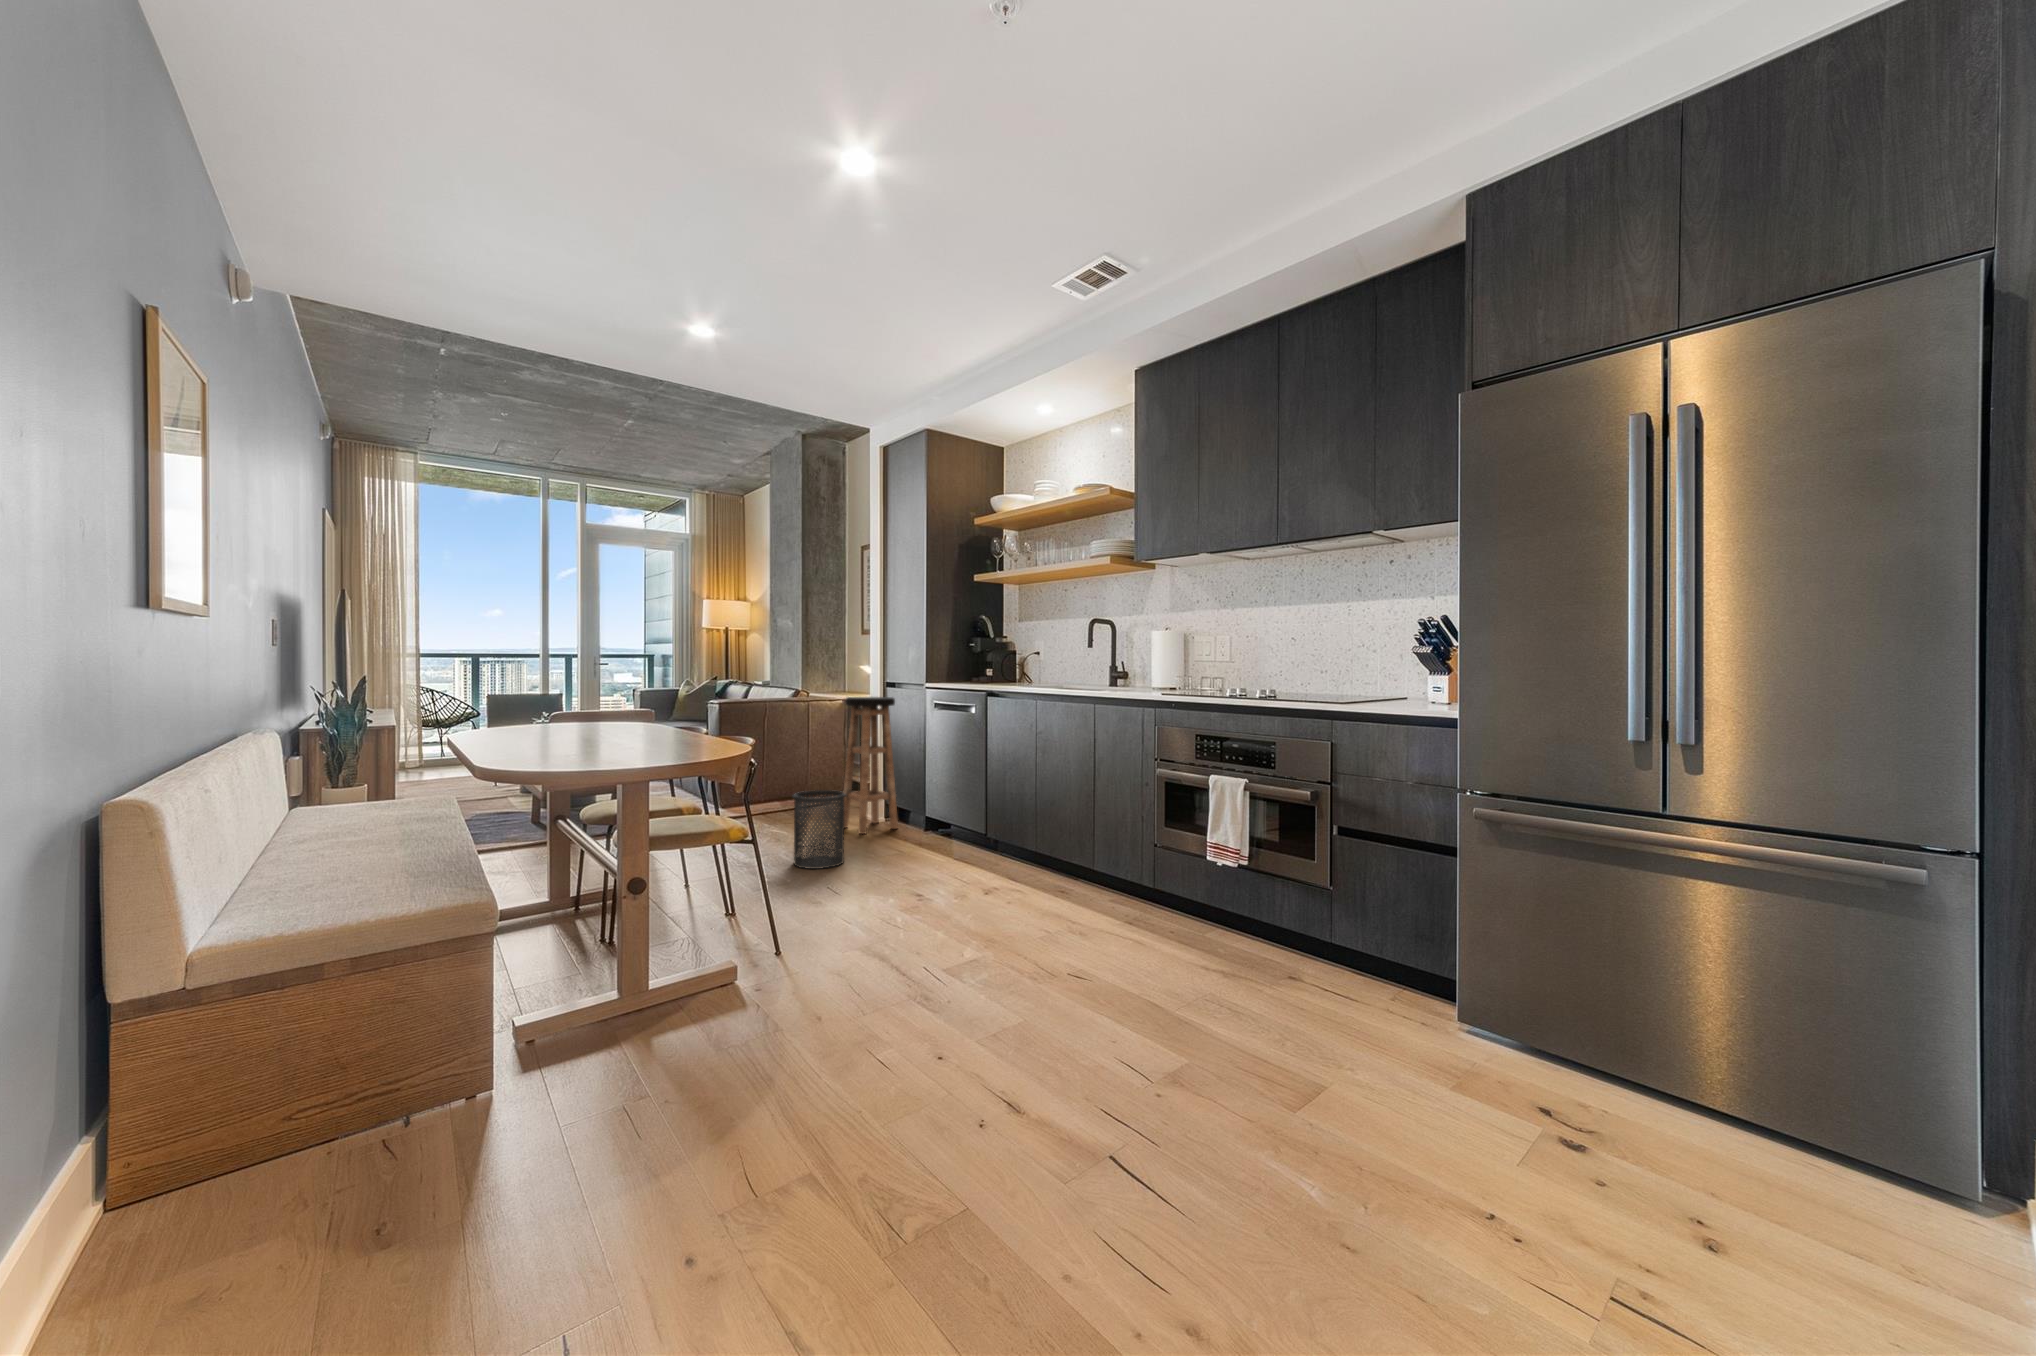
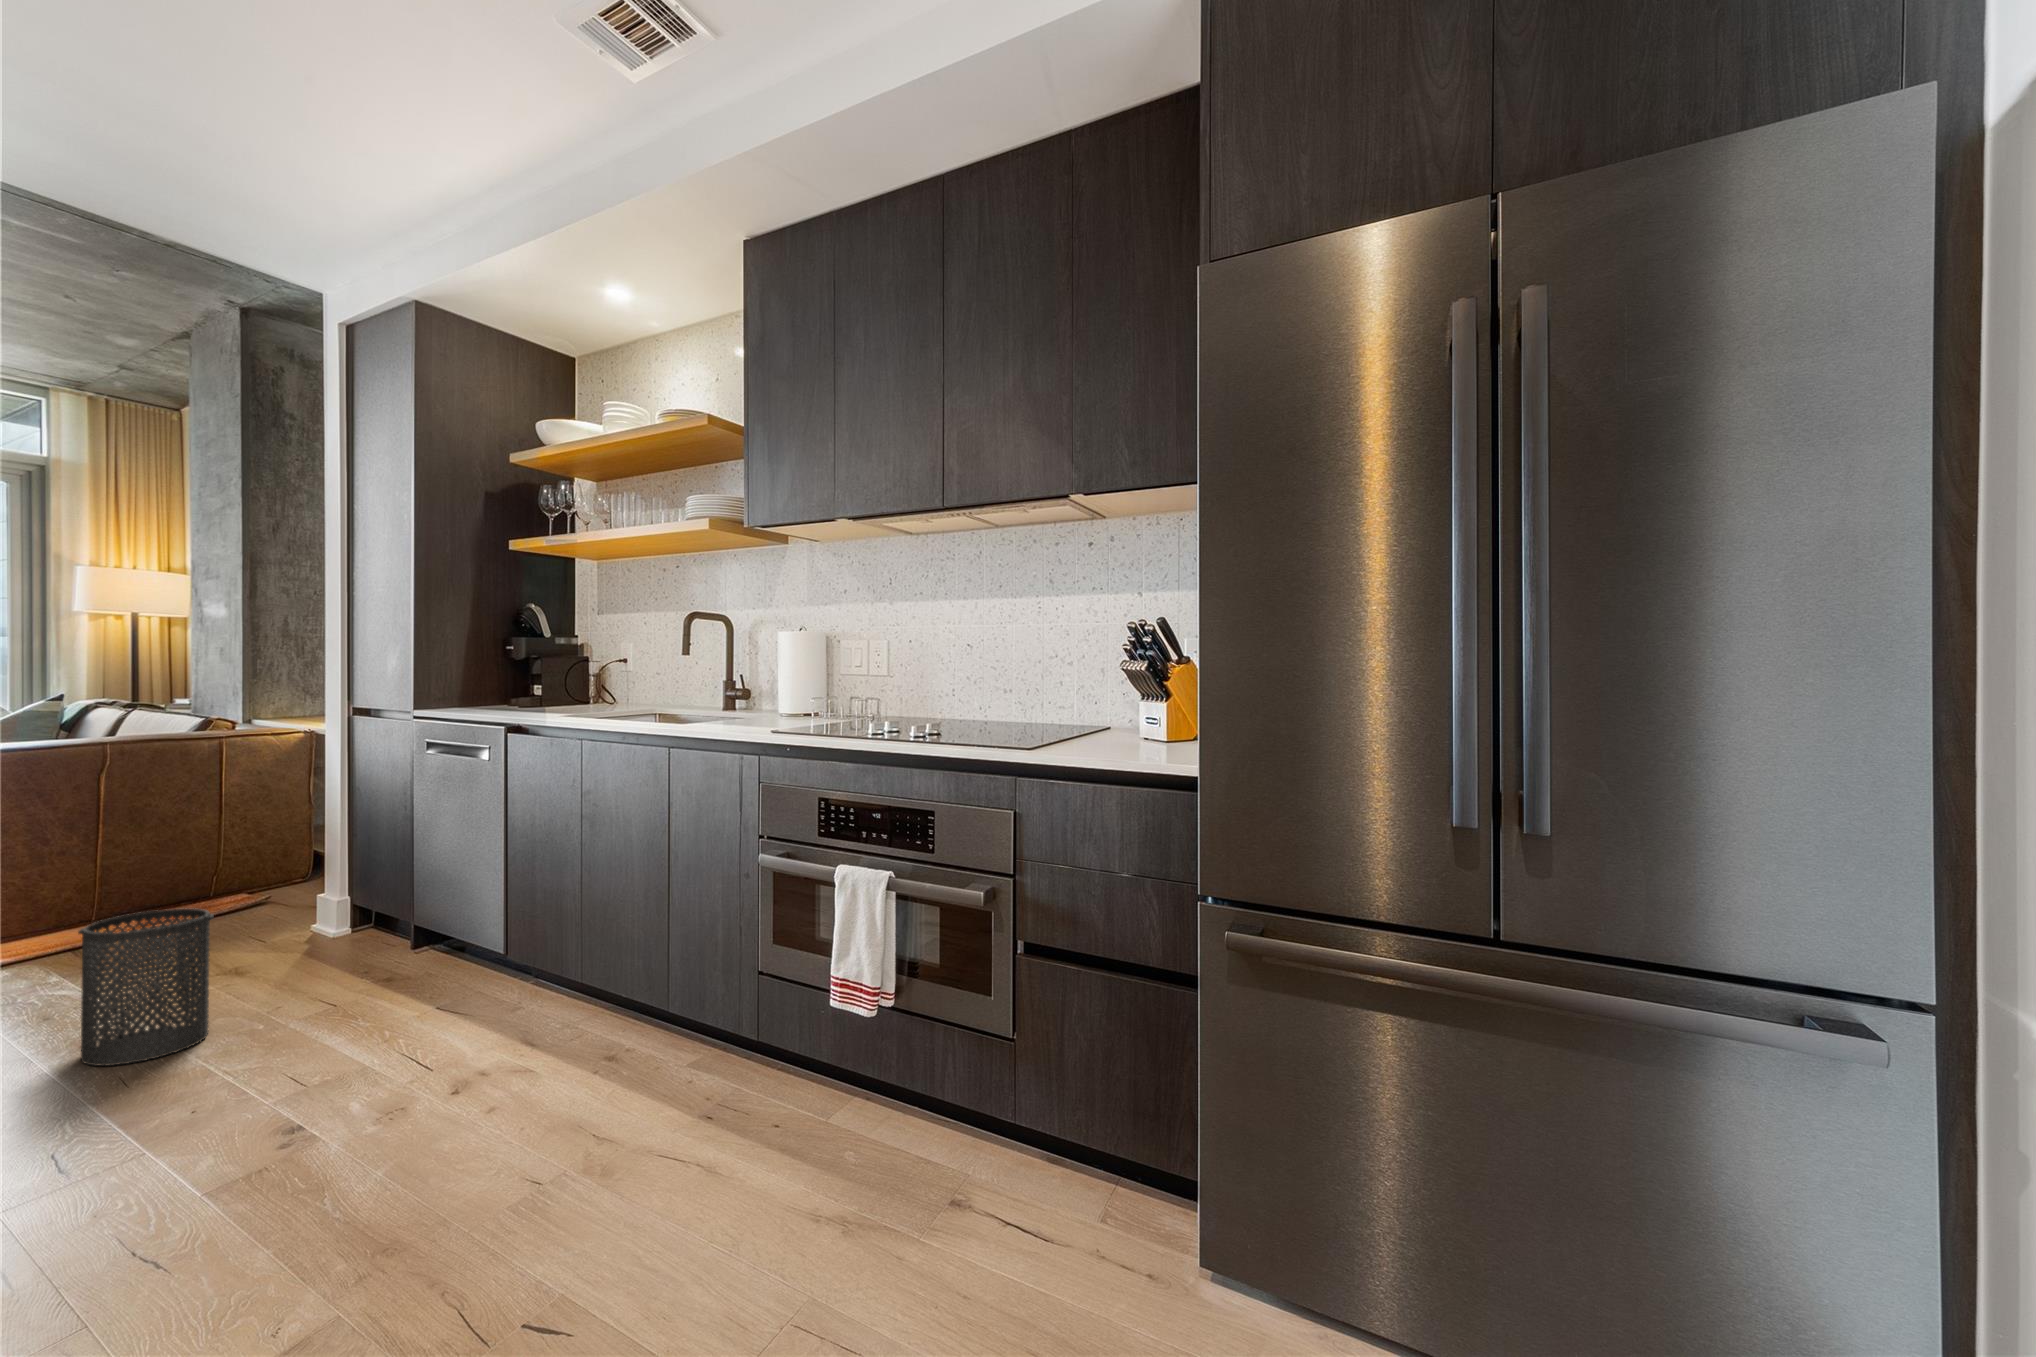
bar stool: present [844,697,898,834] -> none [254,732,370,965]

